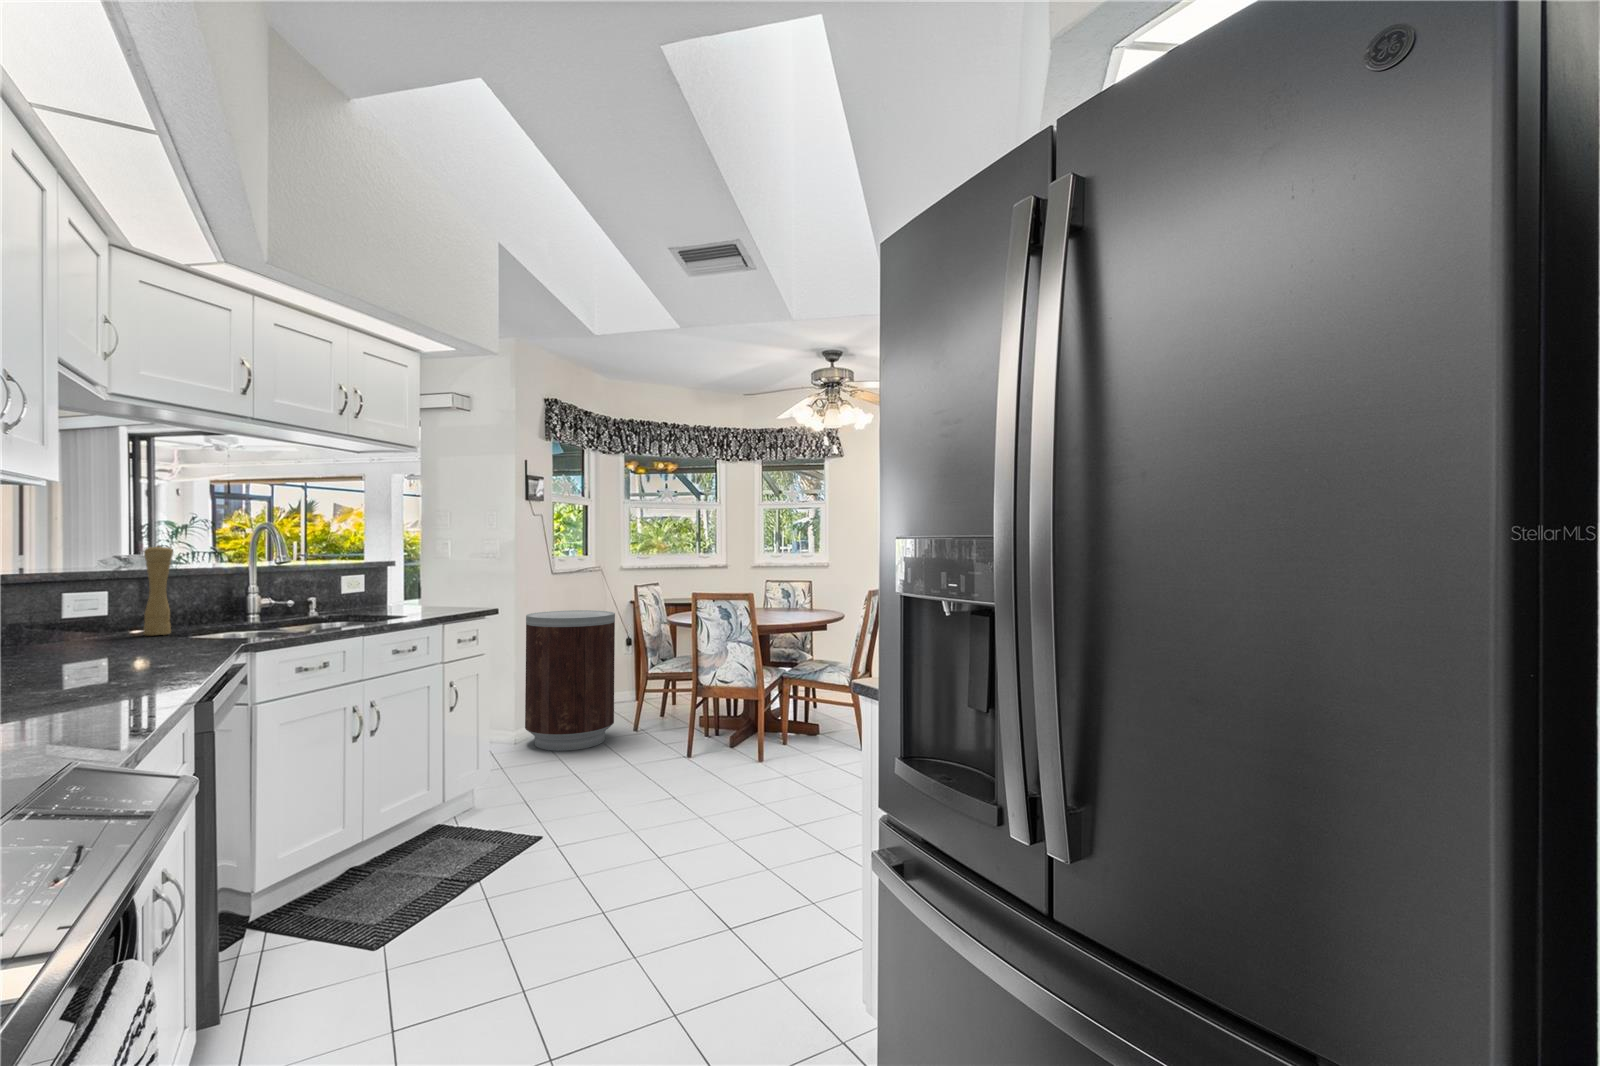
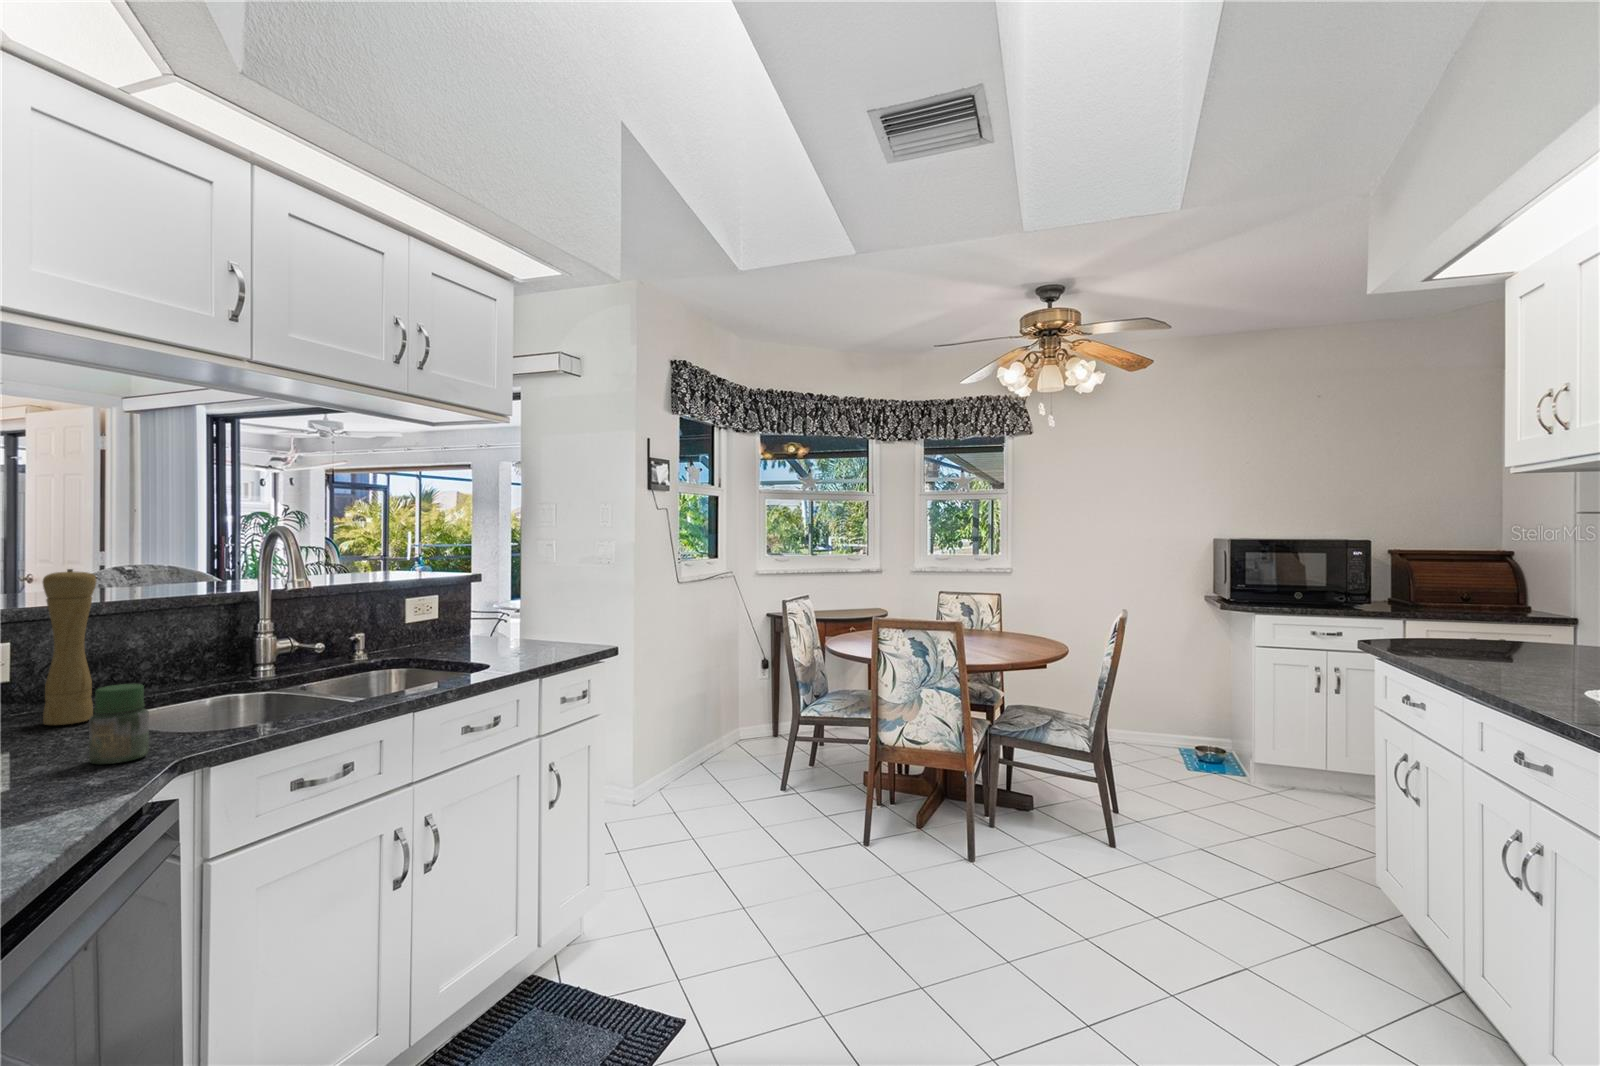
jar: none [197,604,226,644] -> present [89,684,149,764]
trash can: present [525,610,615,751] -> none [648,631,762,821]

